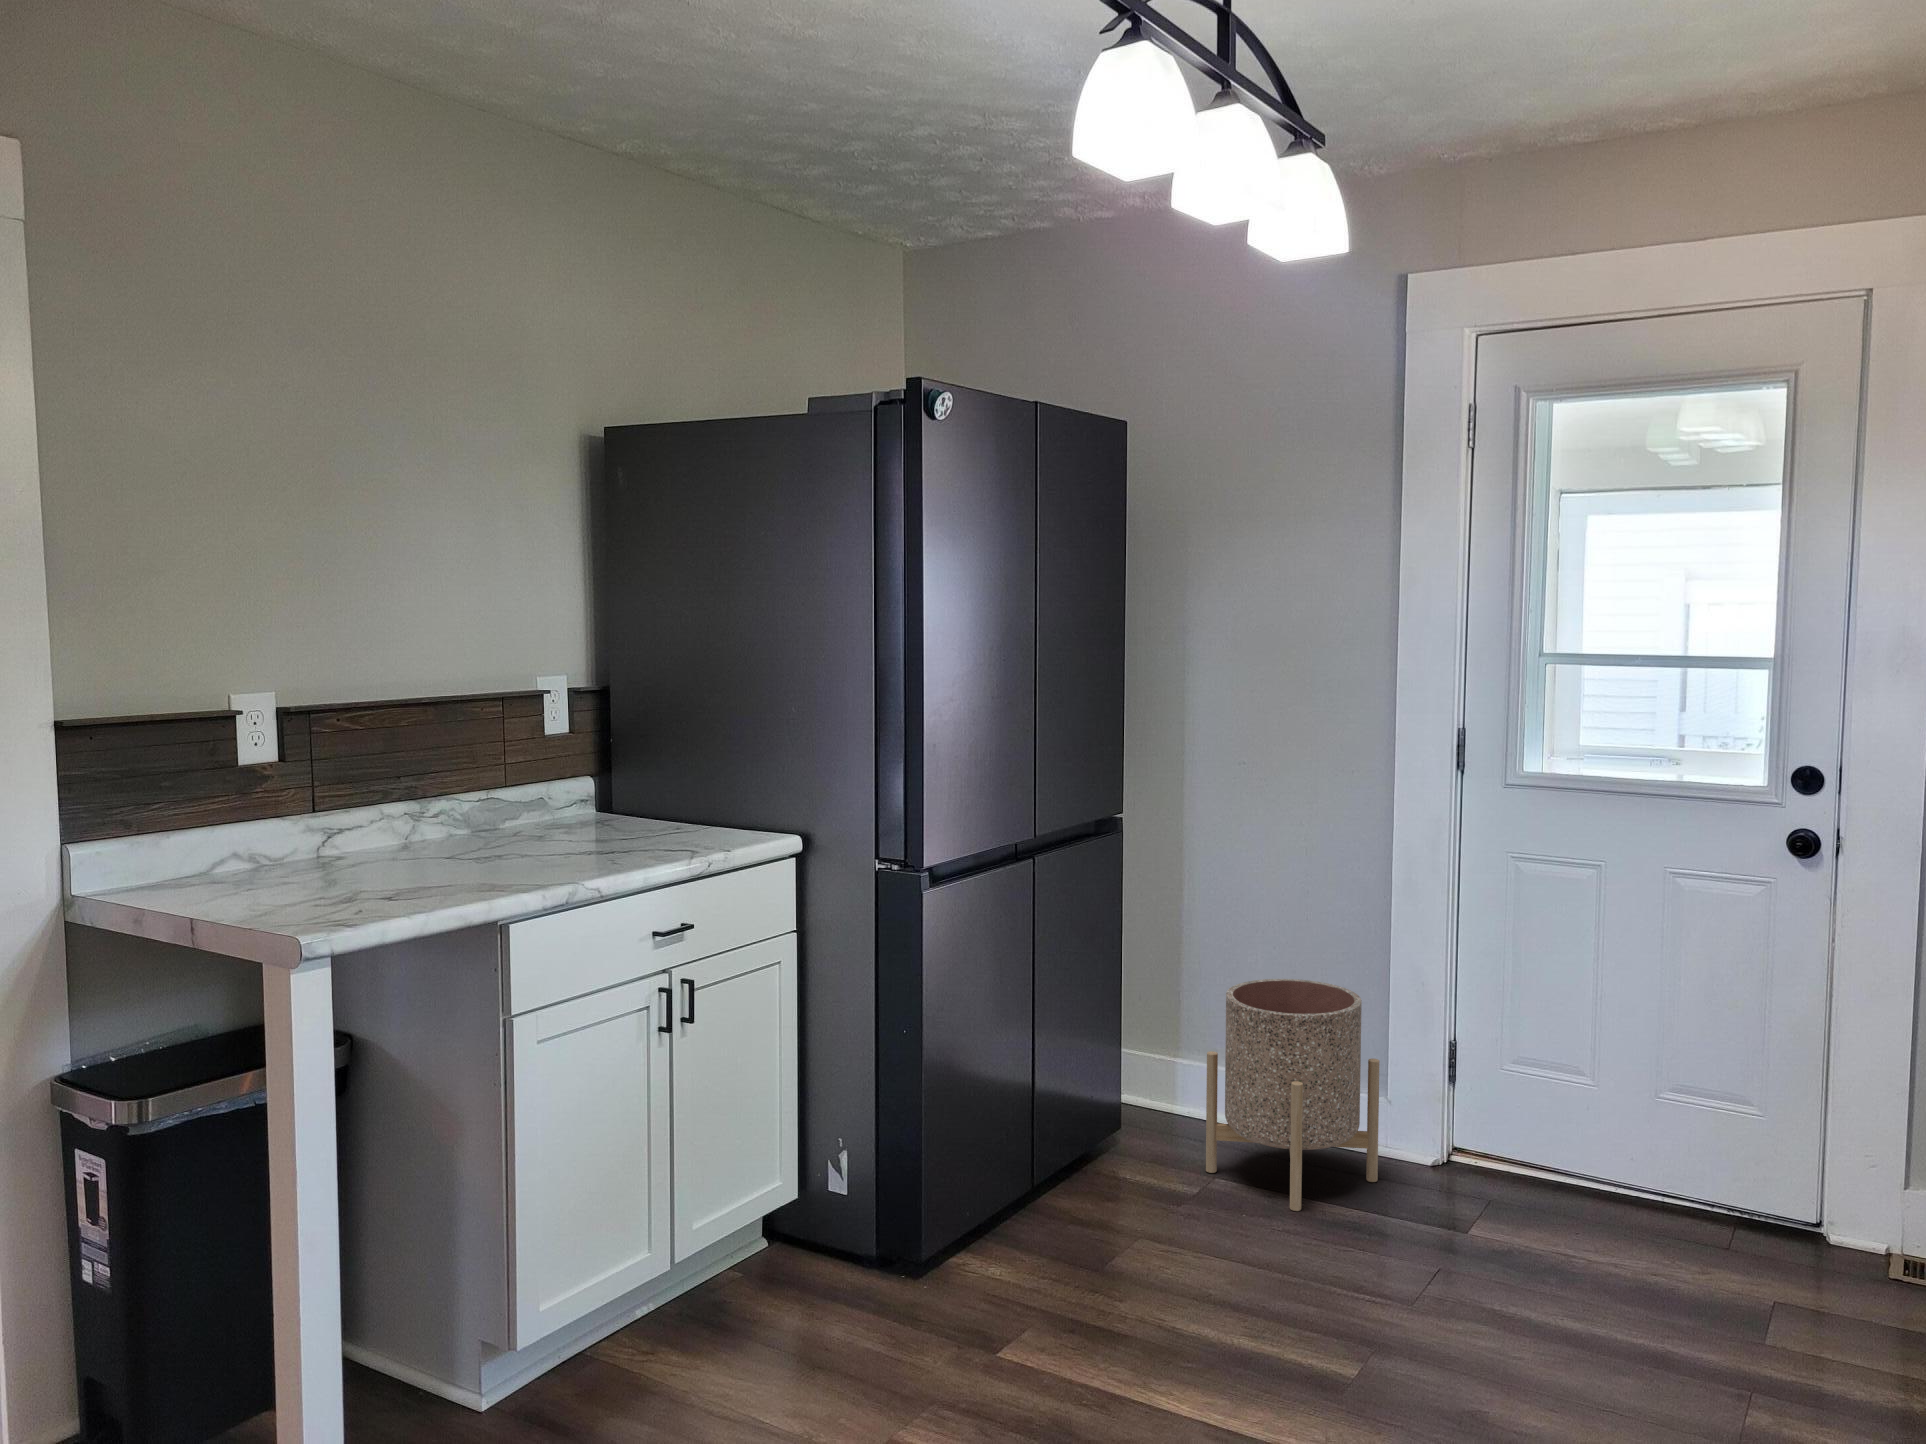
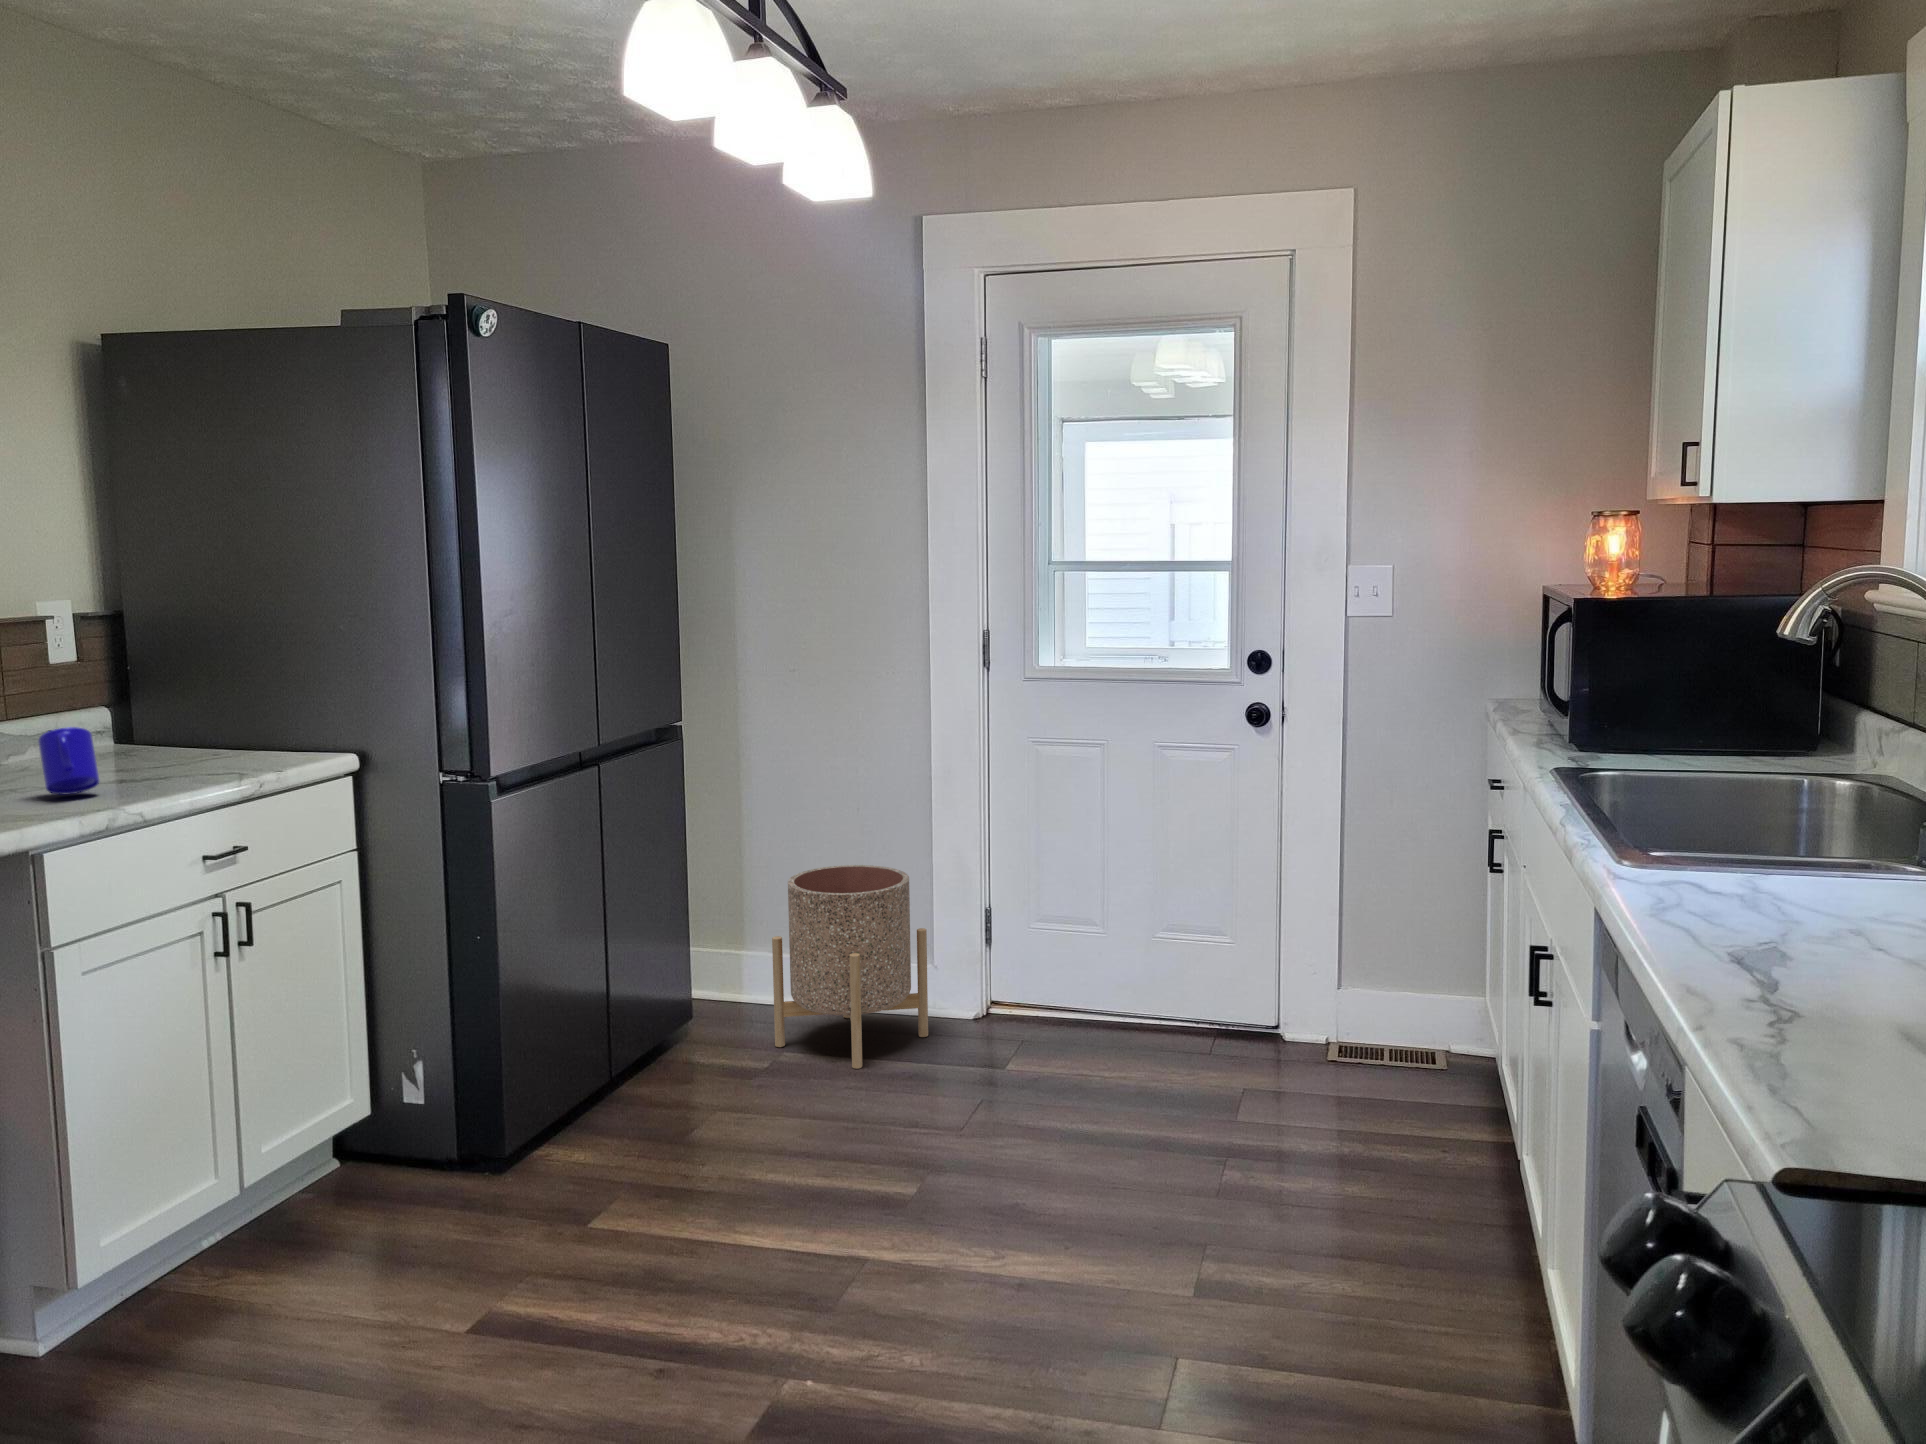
mug: none [521,800,569,864] -> present [38,727,99,795]

